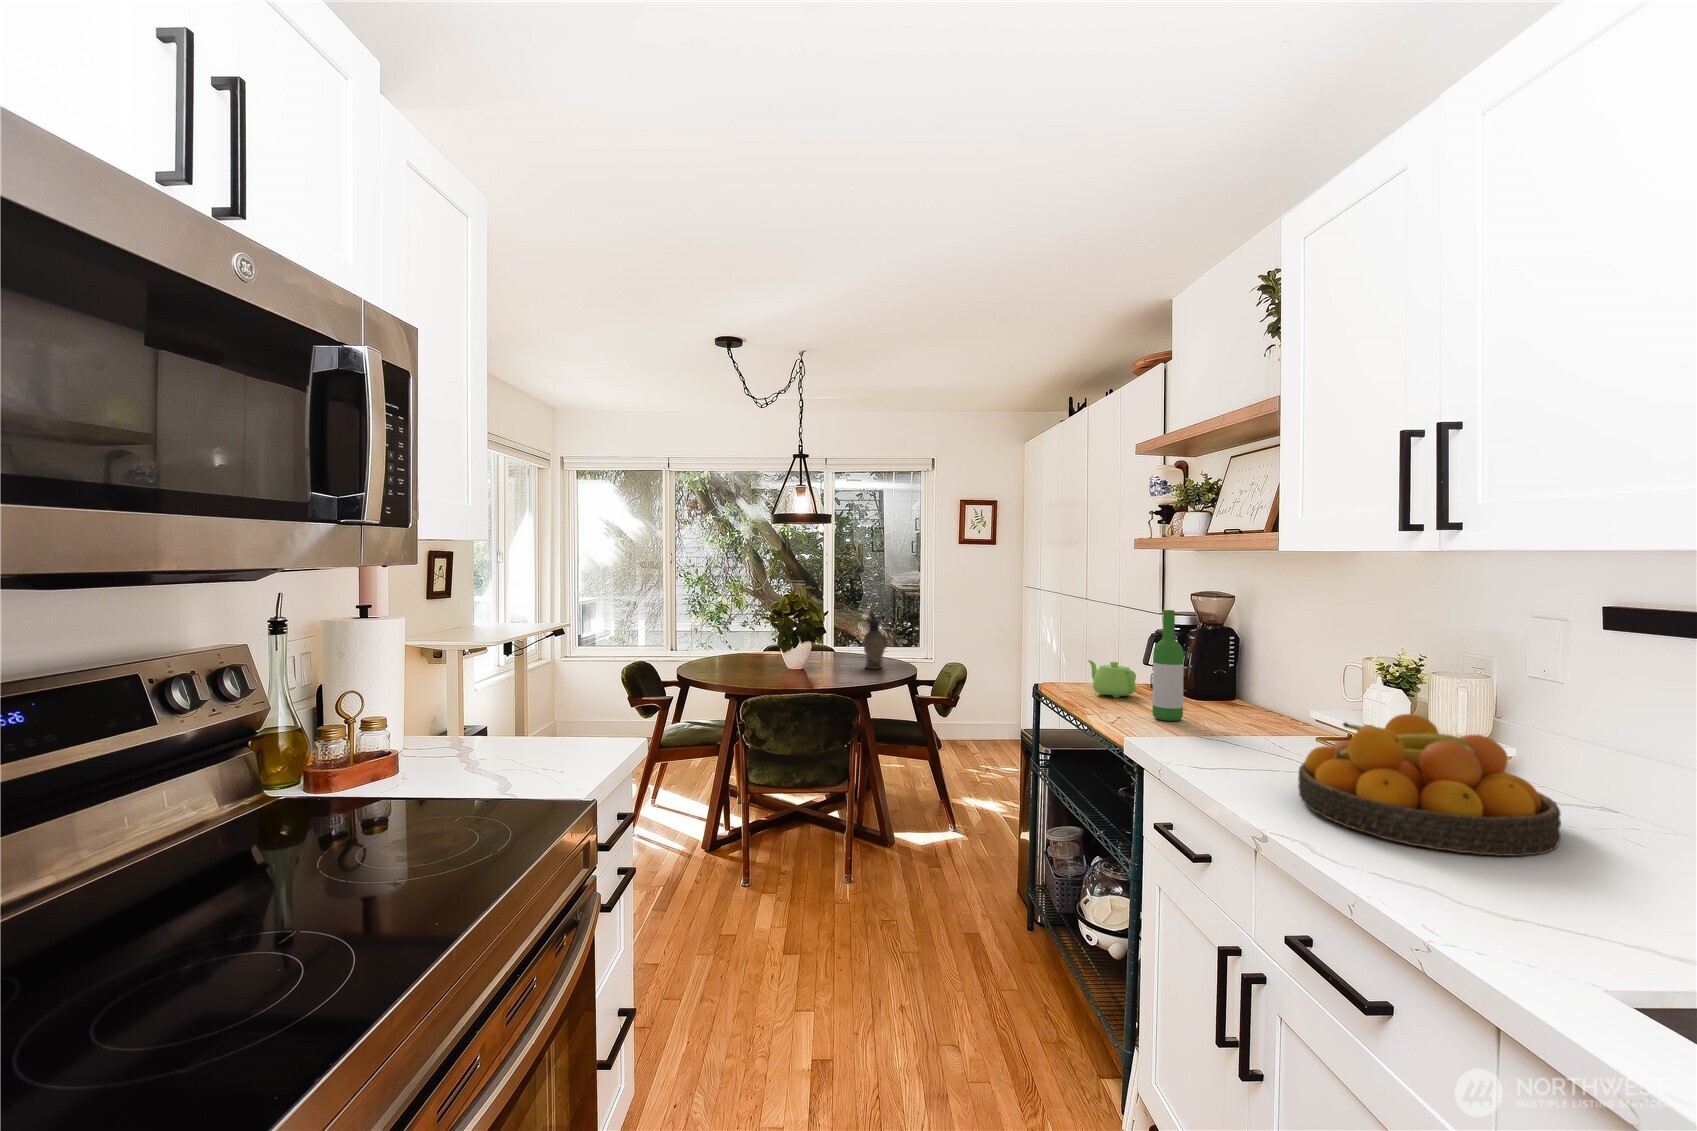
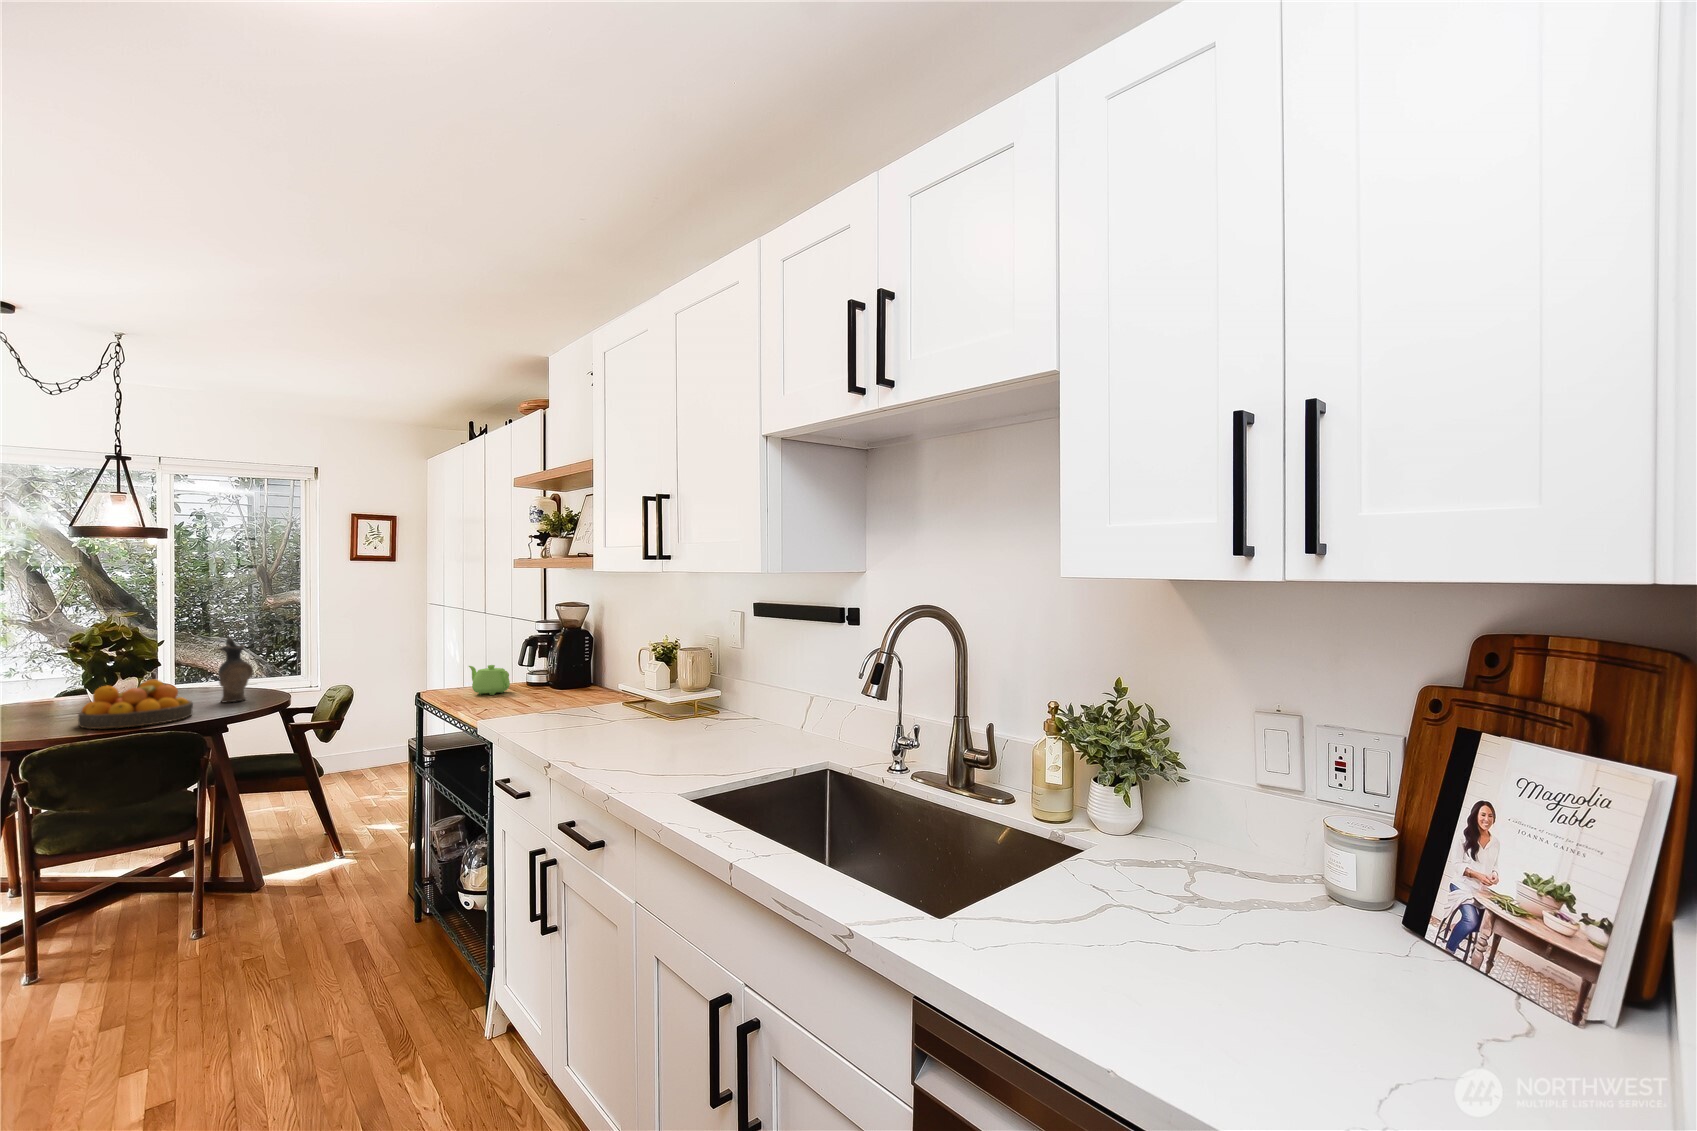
wine bottle: present [1152,610,1184,721] -> none [515,619,538,706]
fruit bowl: present [1298,714,1561,856] -> present [78,679,193,729]

